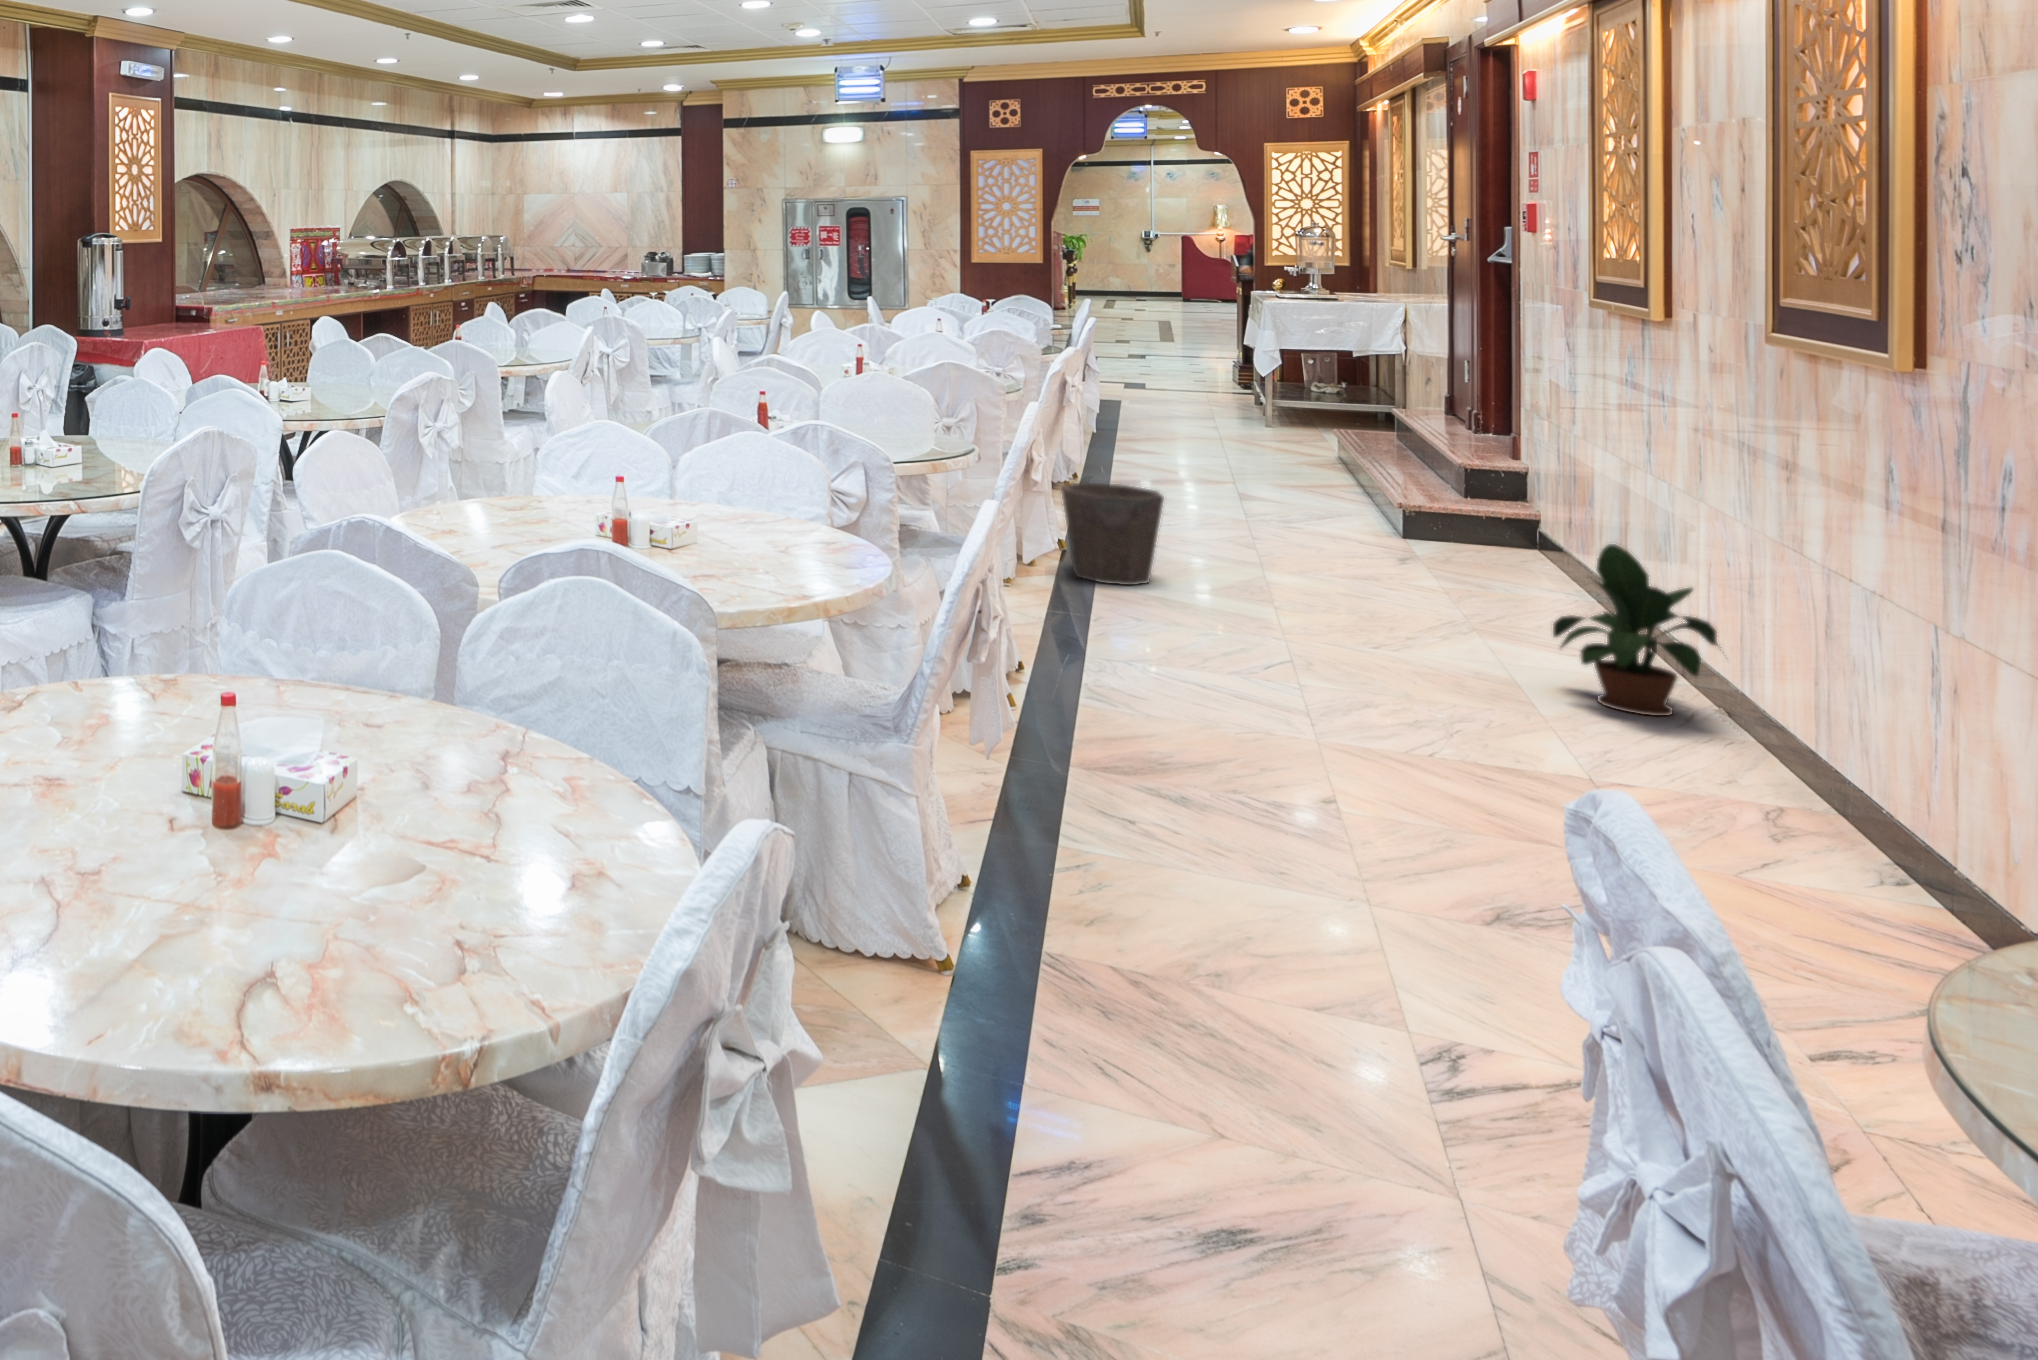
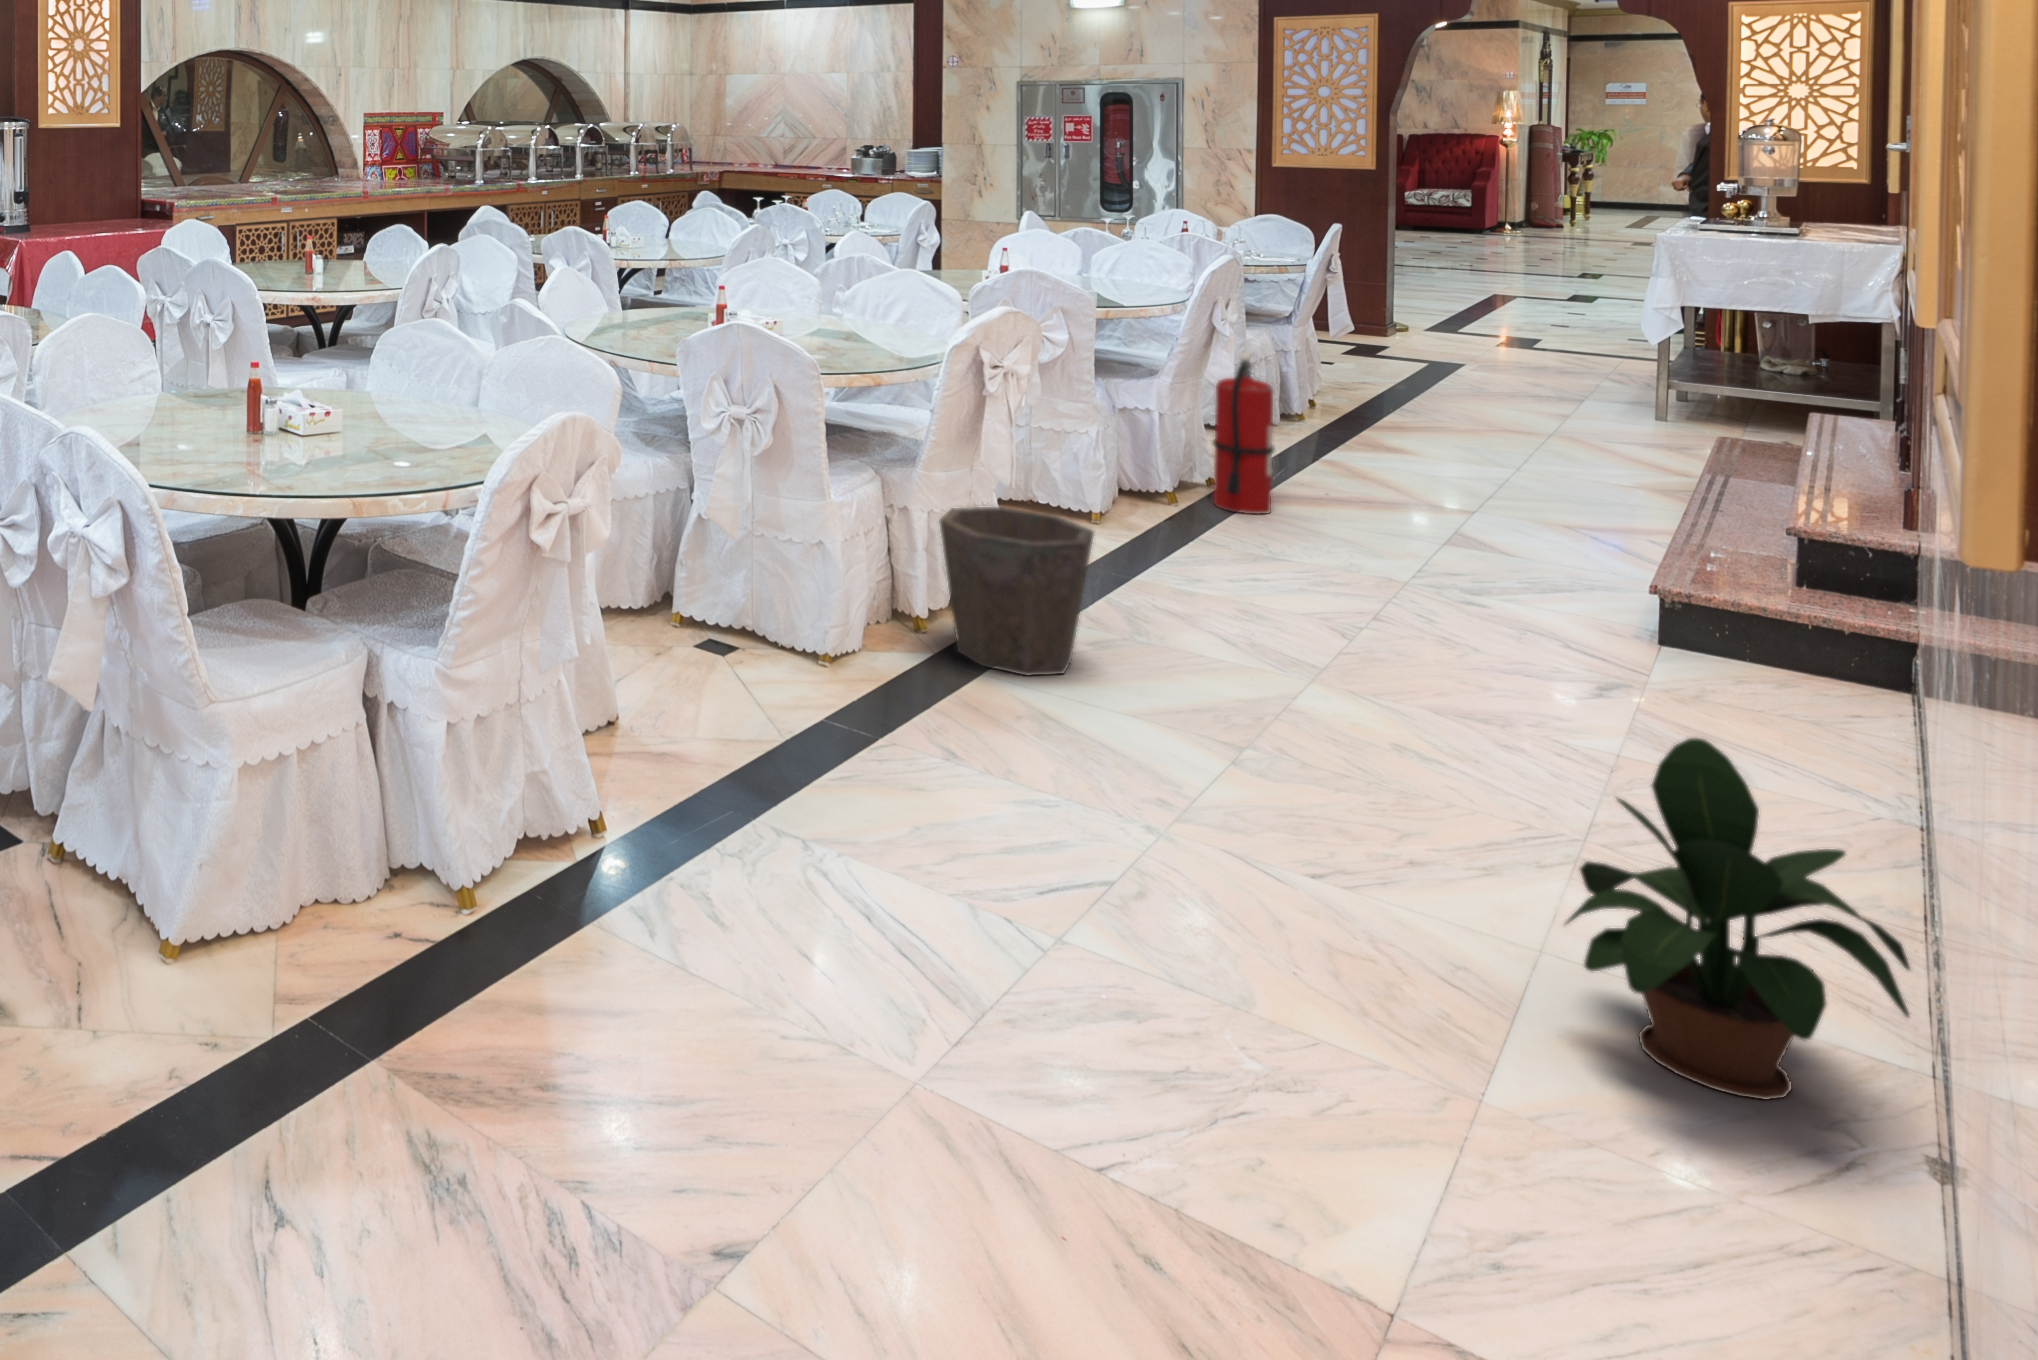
fire extinguisher: none [1101,385,1141,495] -> present [1213,351,1275,514]

